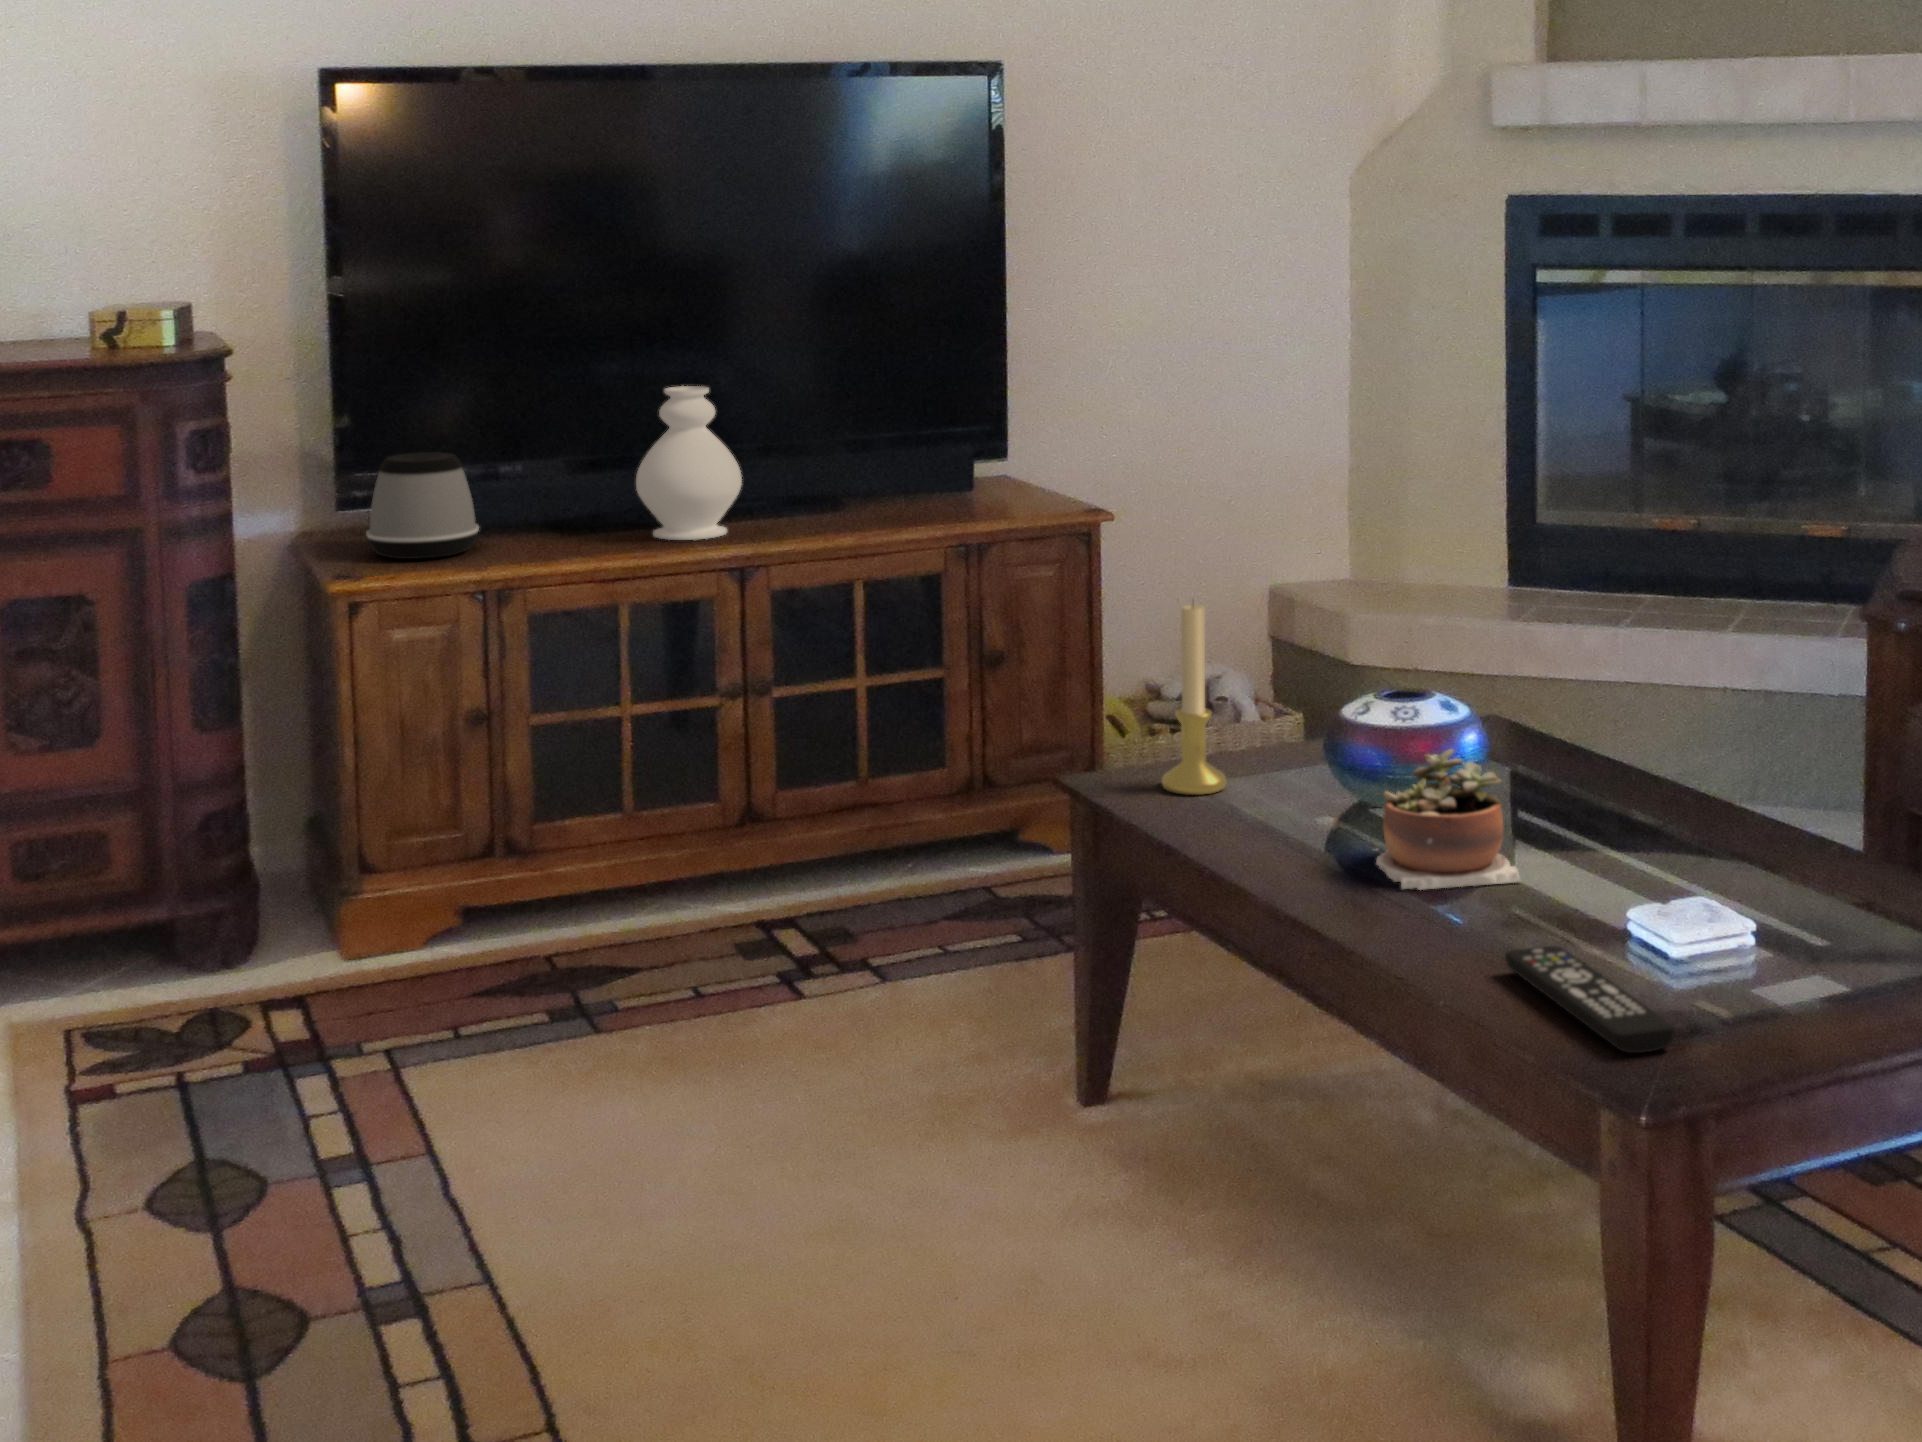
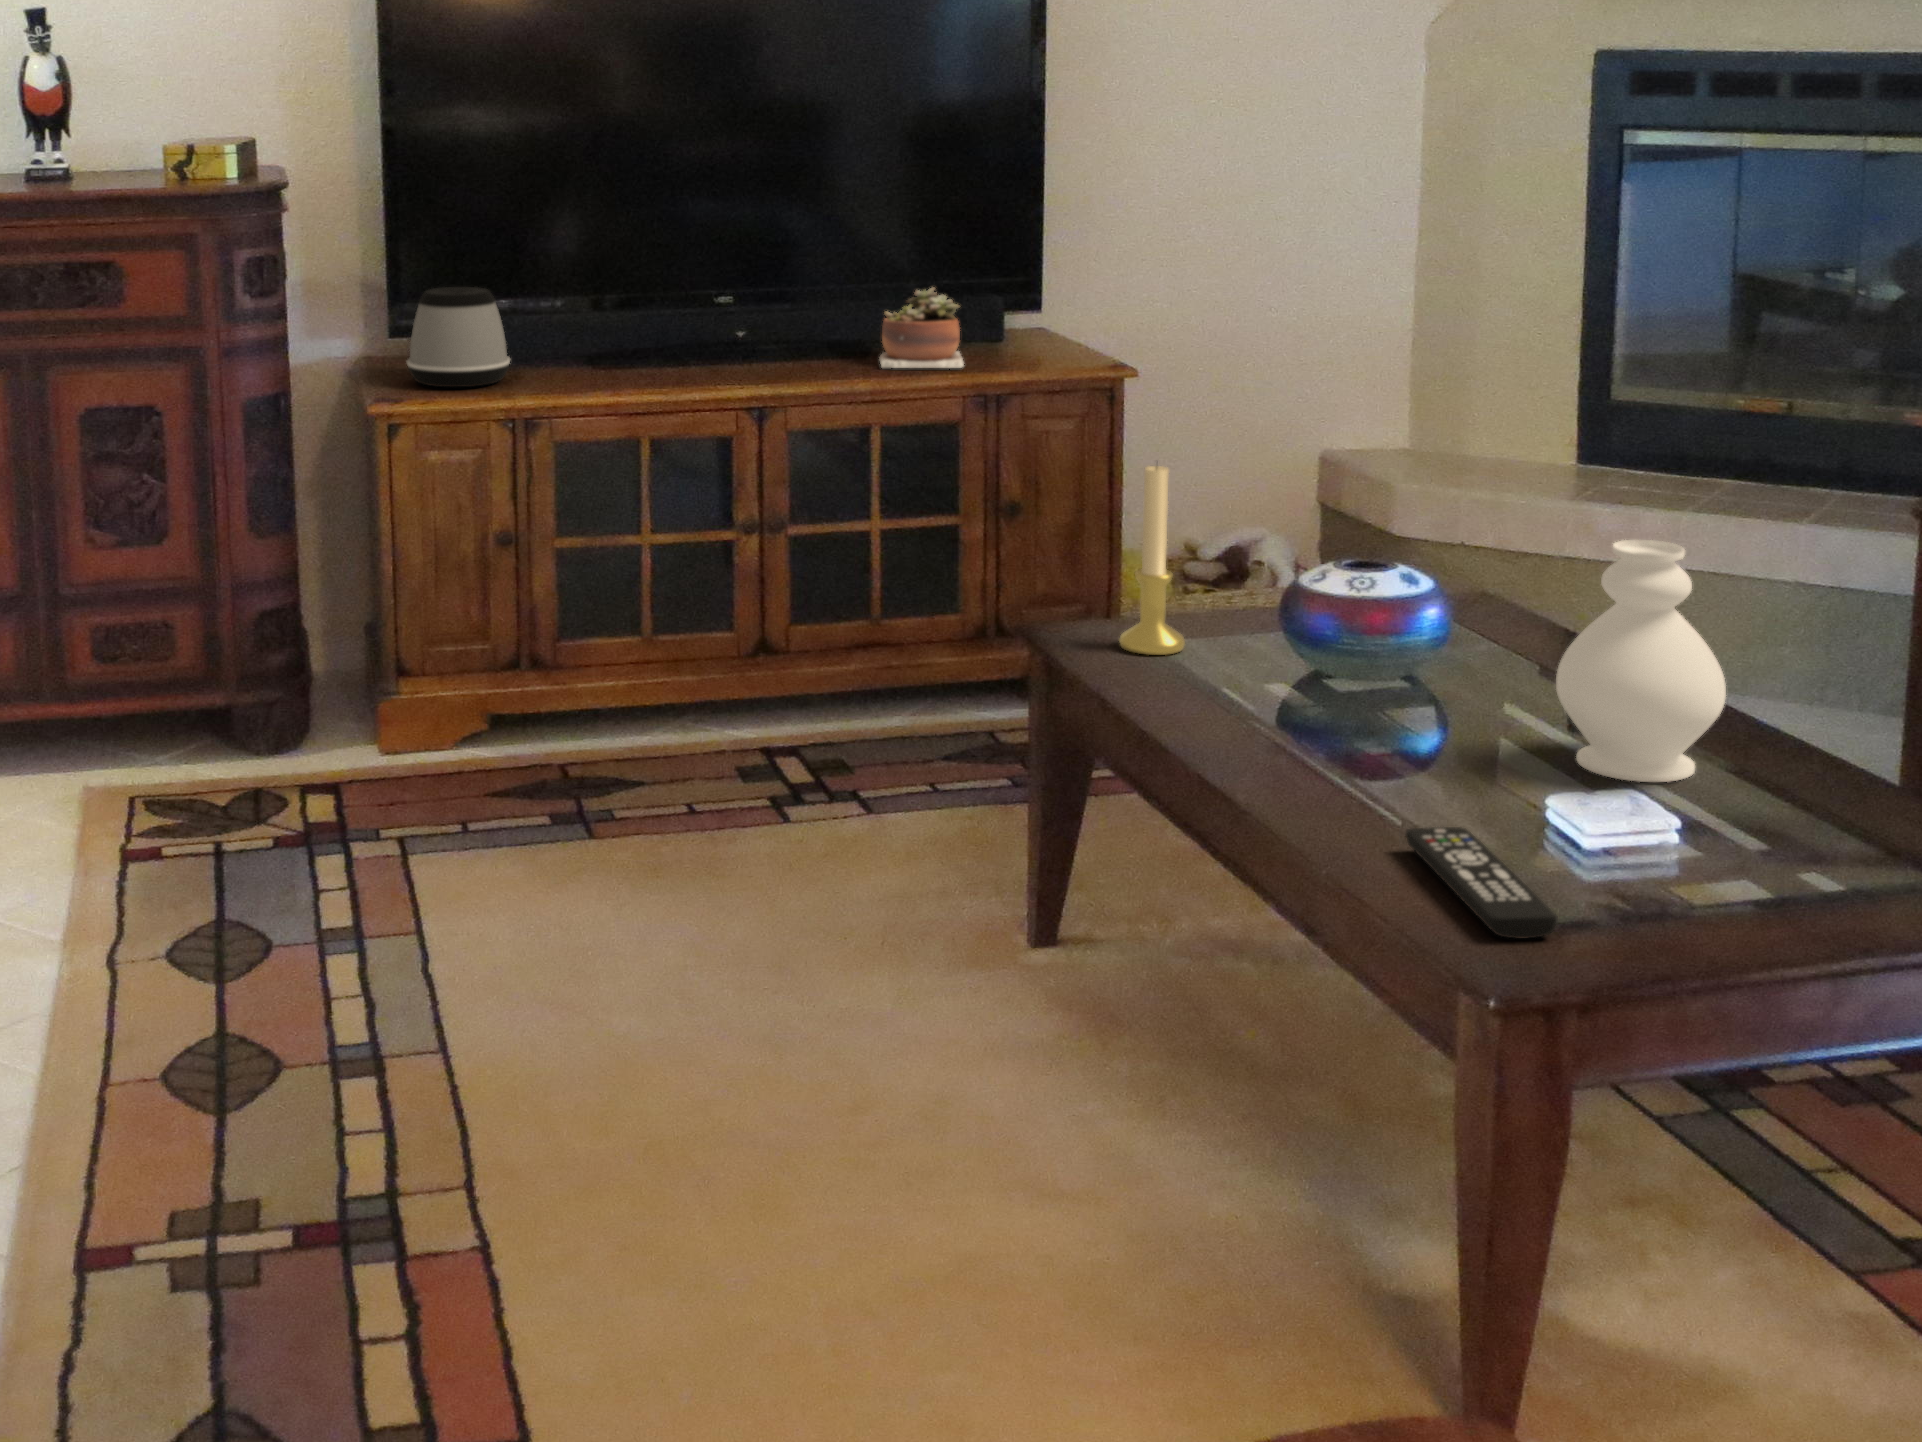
decorative vase: present [636,386,742,540] -> present [1556,540,1726,782]
succulent plant: present [1376,749,1520,890] -> present [879,288,964,368]

